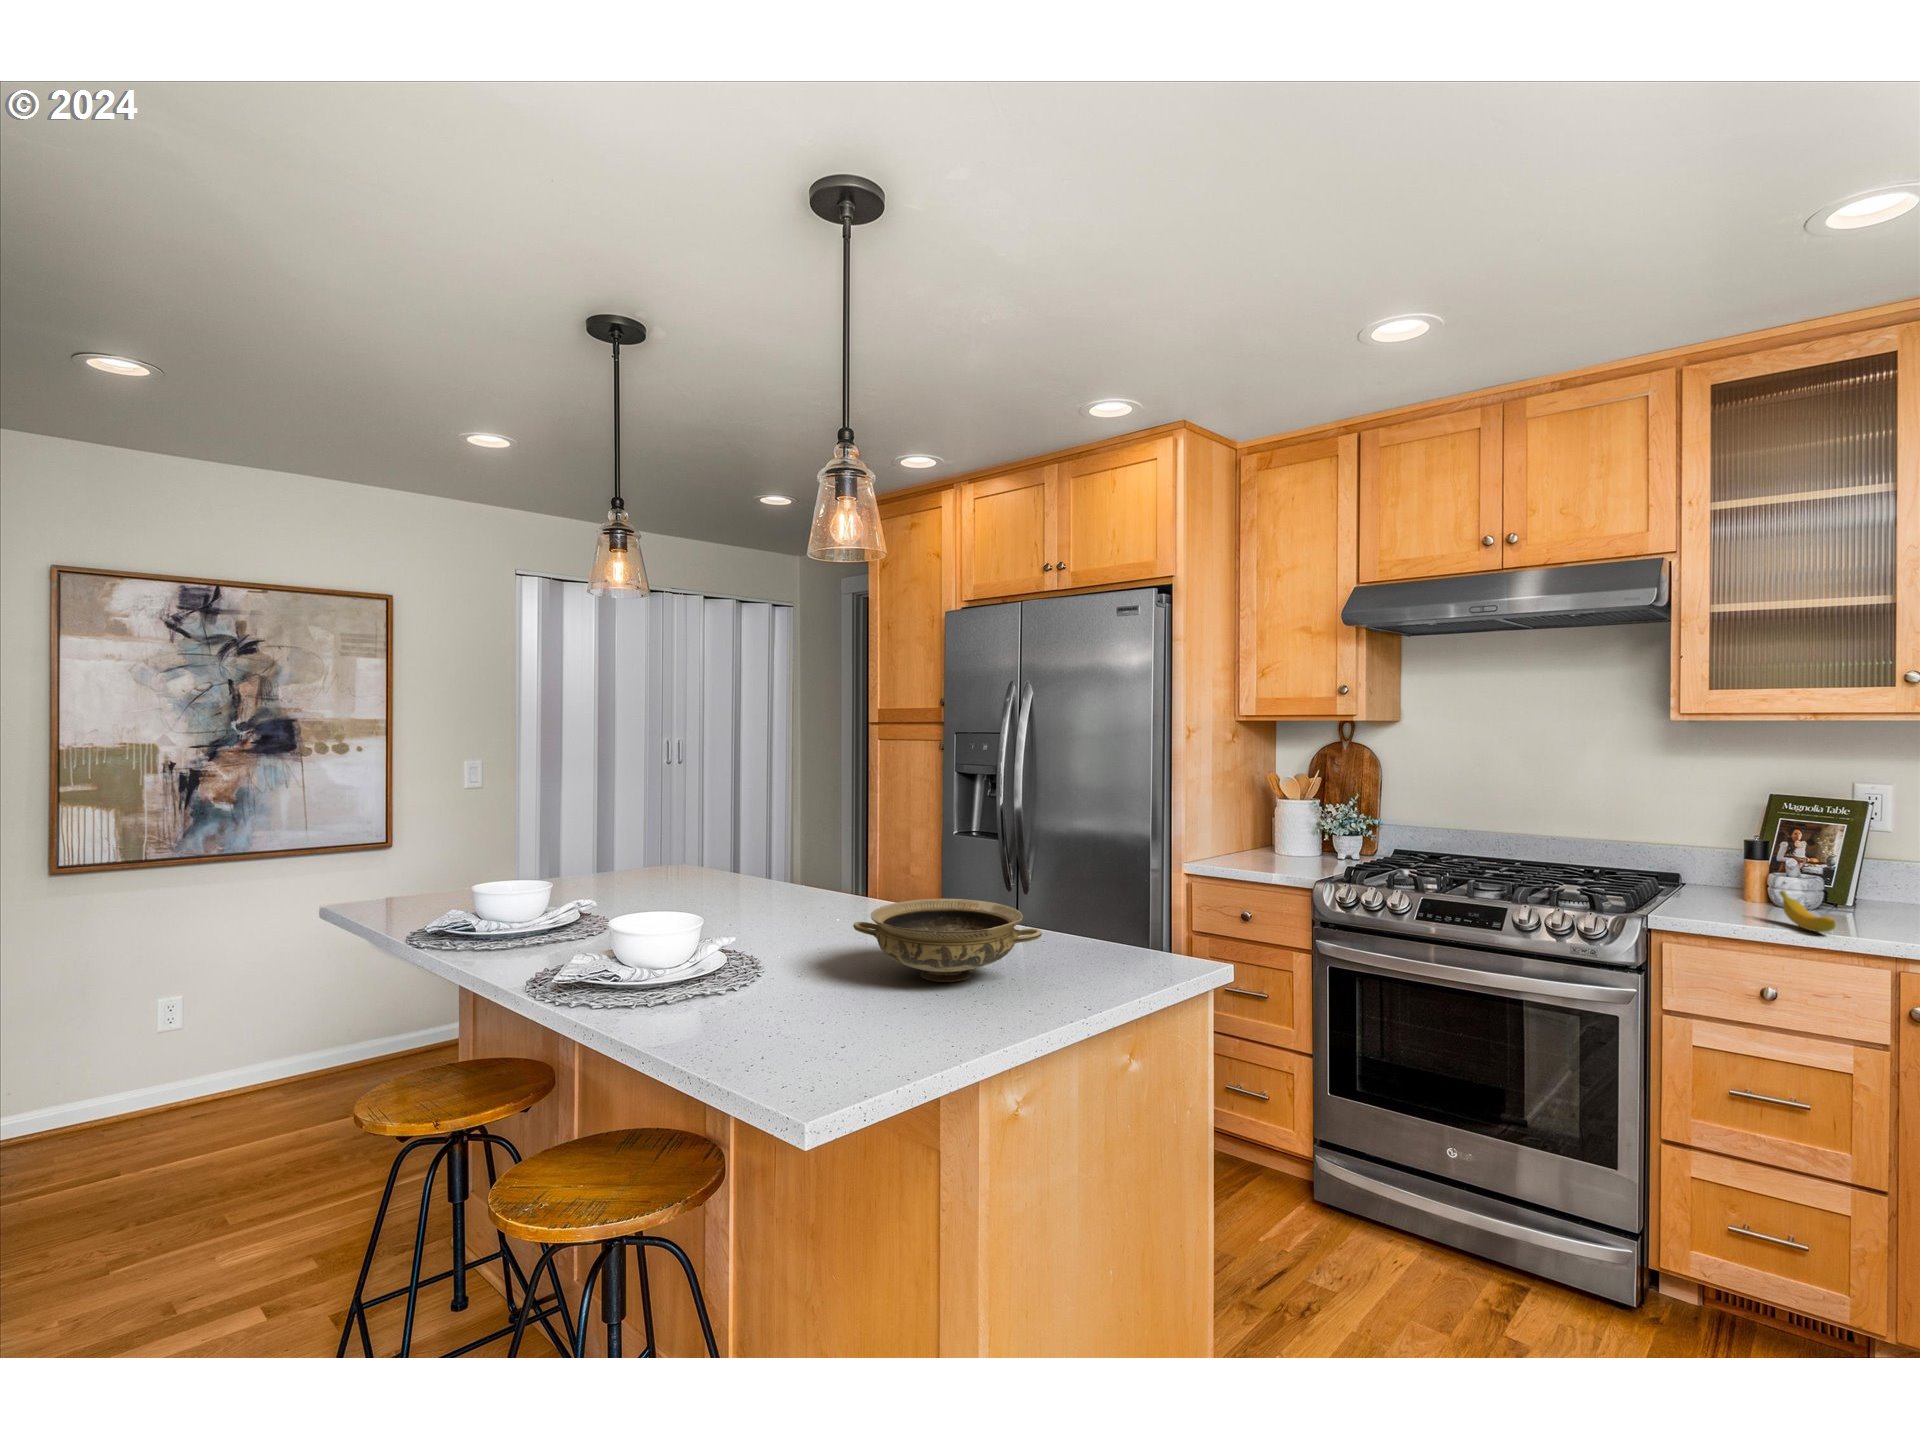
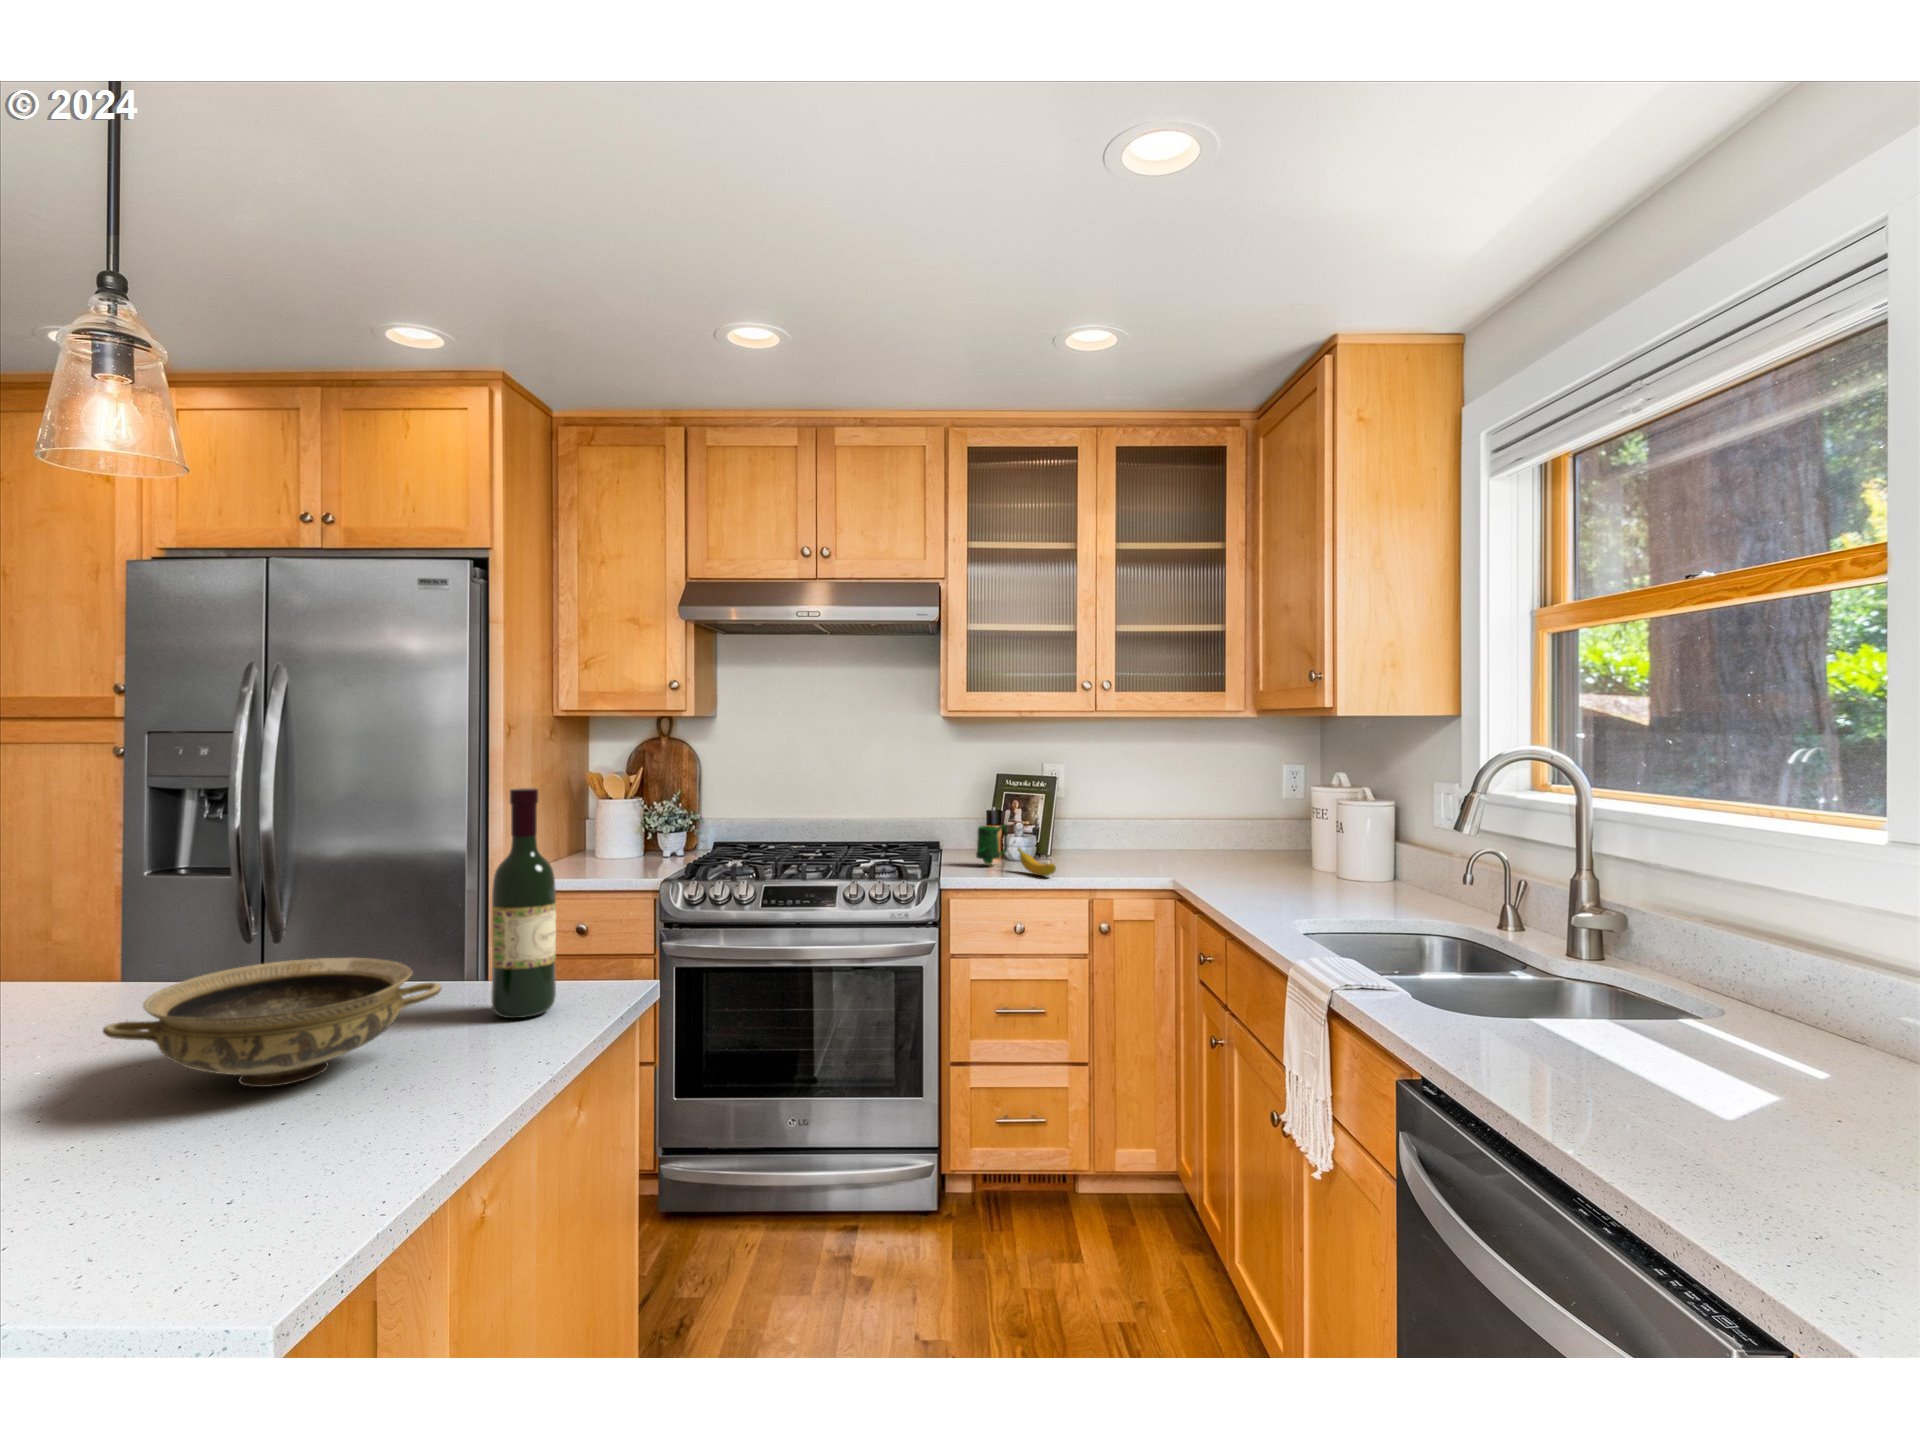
wine bottle: none [1091,786,1139,971] -> present [491,788,556,1018]
mug: none [1719,859,1772,912] -> present [976,825,1008,864]

